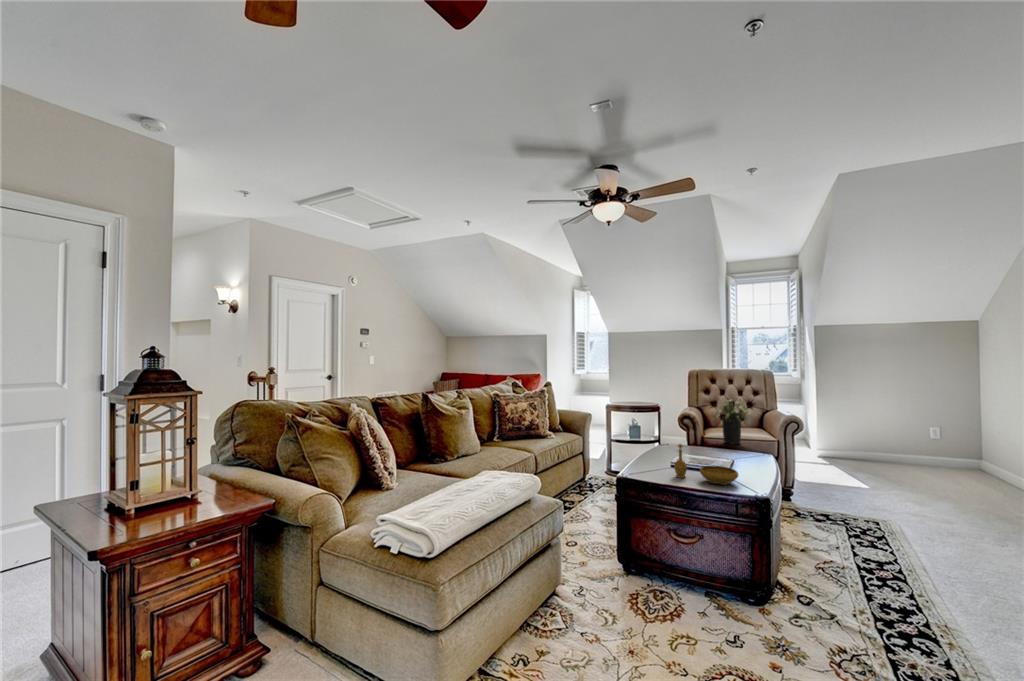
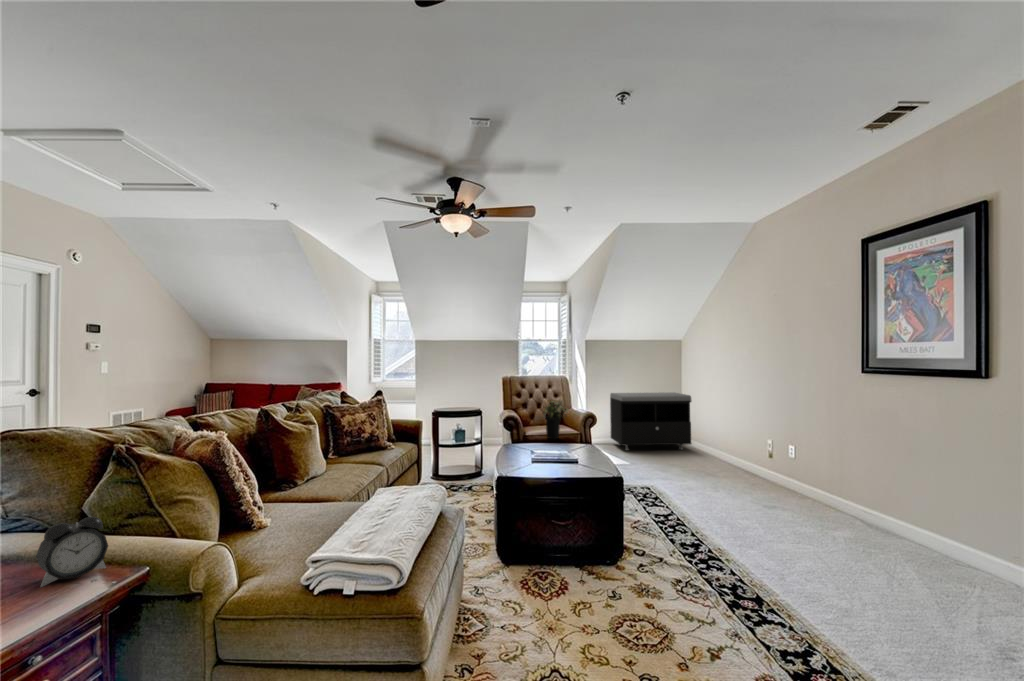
storage bench: none [852,393,994,478] -> present [610,392,692,450]
decorative bowl: present [674,444,738,485] -> none [543,440,594,471]
alarm clock: none [219,462,258,504] -> present [36,517,108,587]

